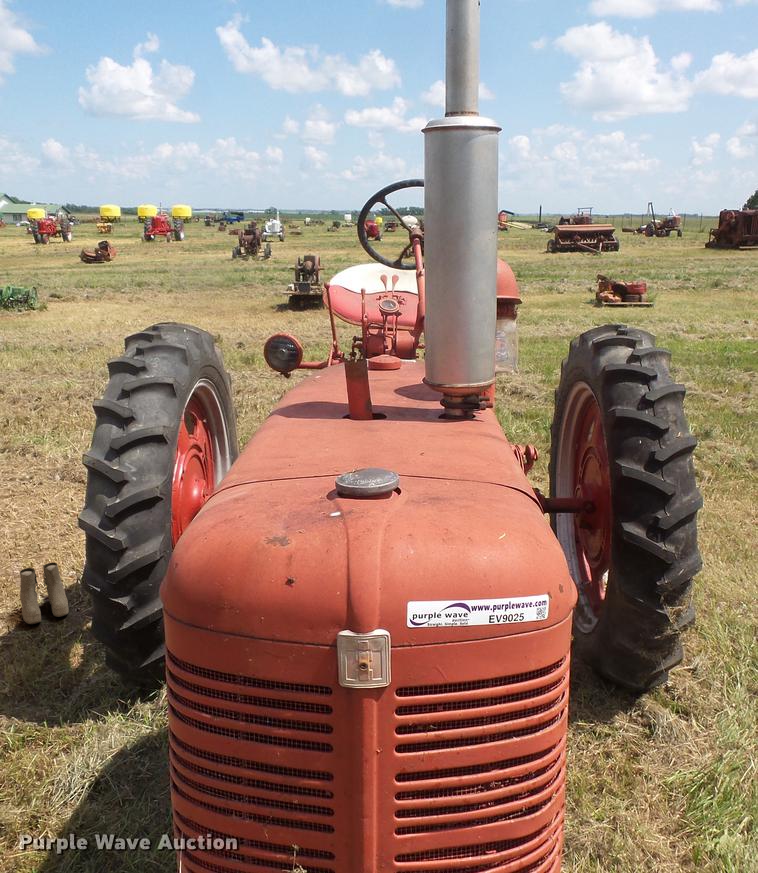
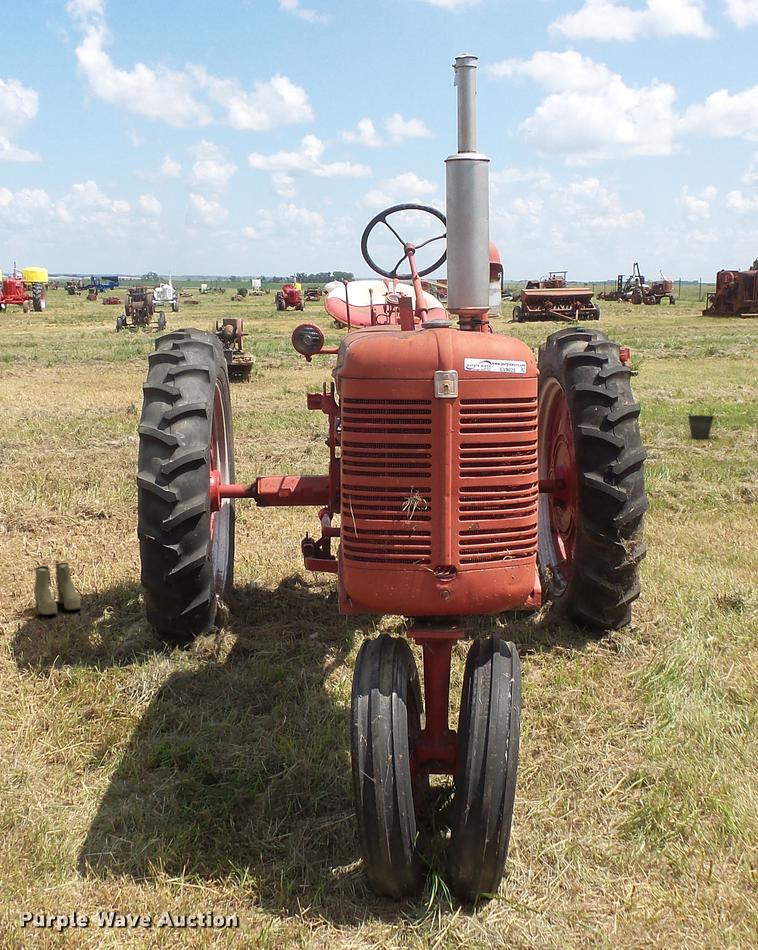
bucket: none [707,352,732,386] -> present [688,414,714,439]

